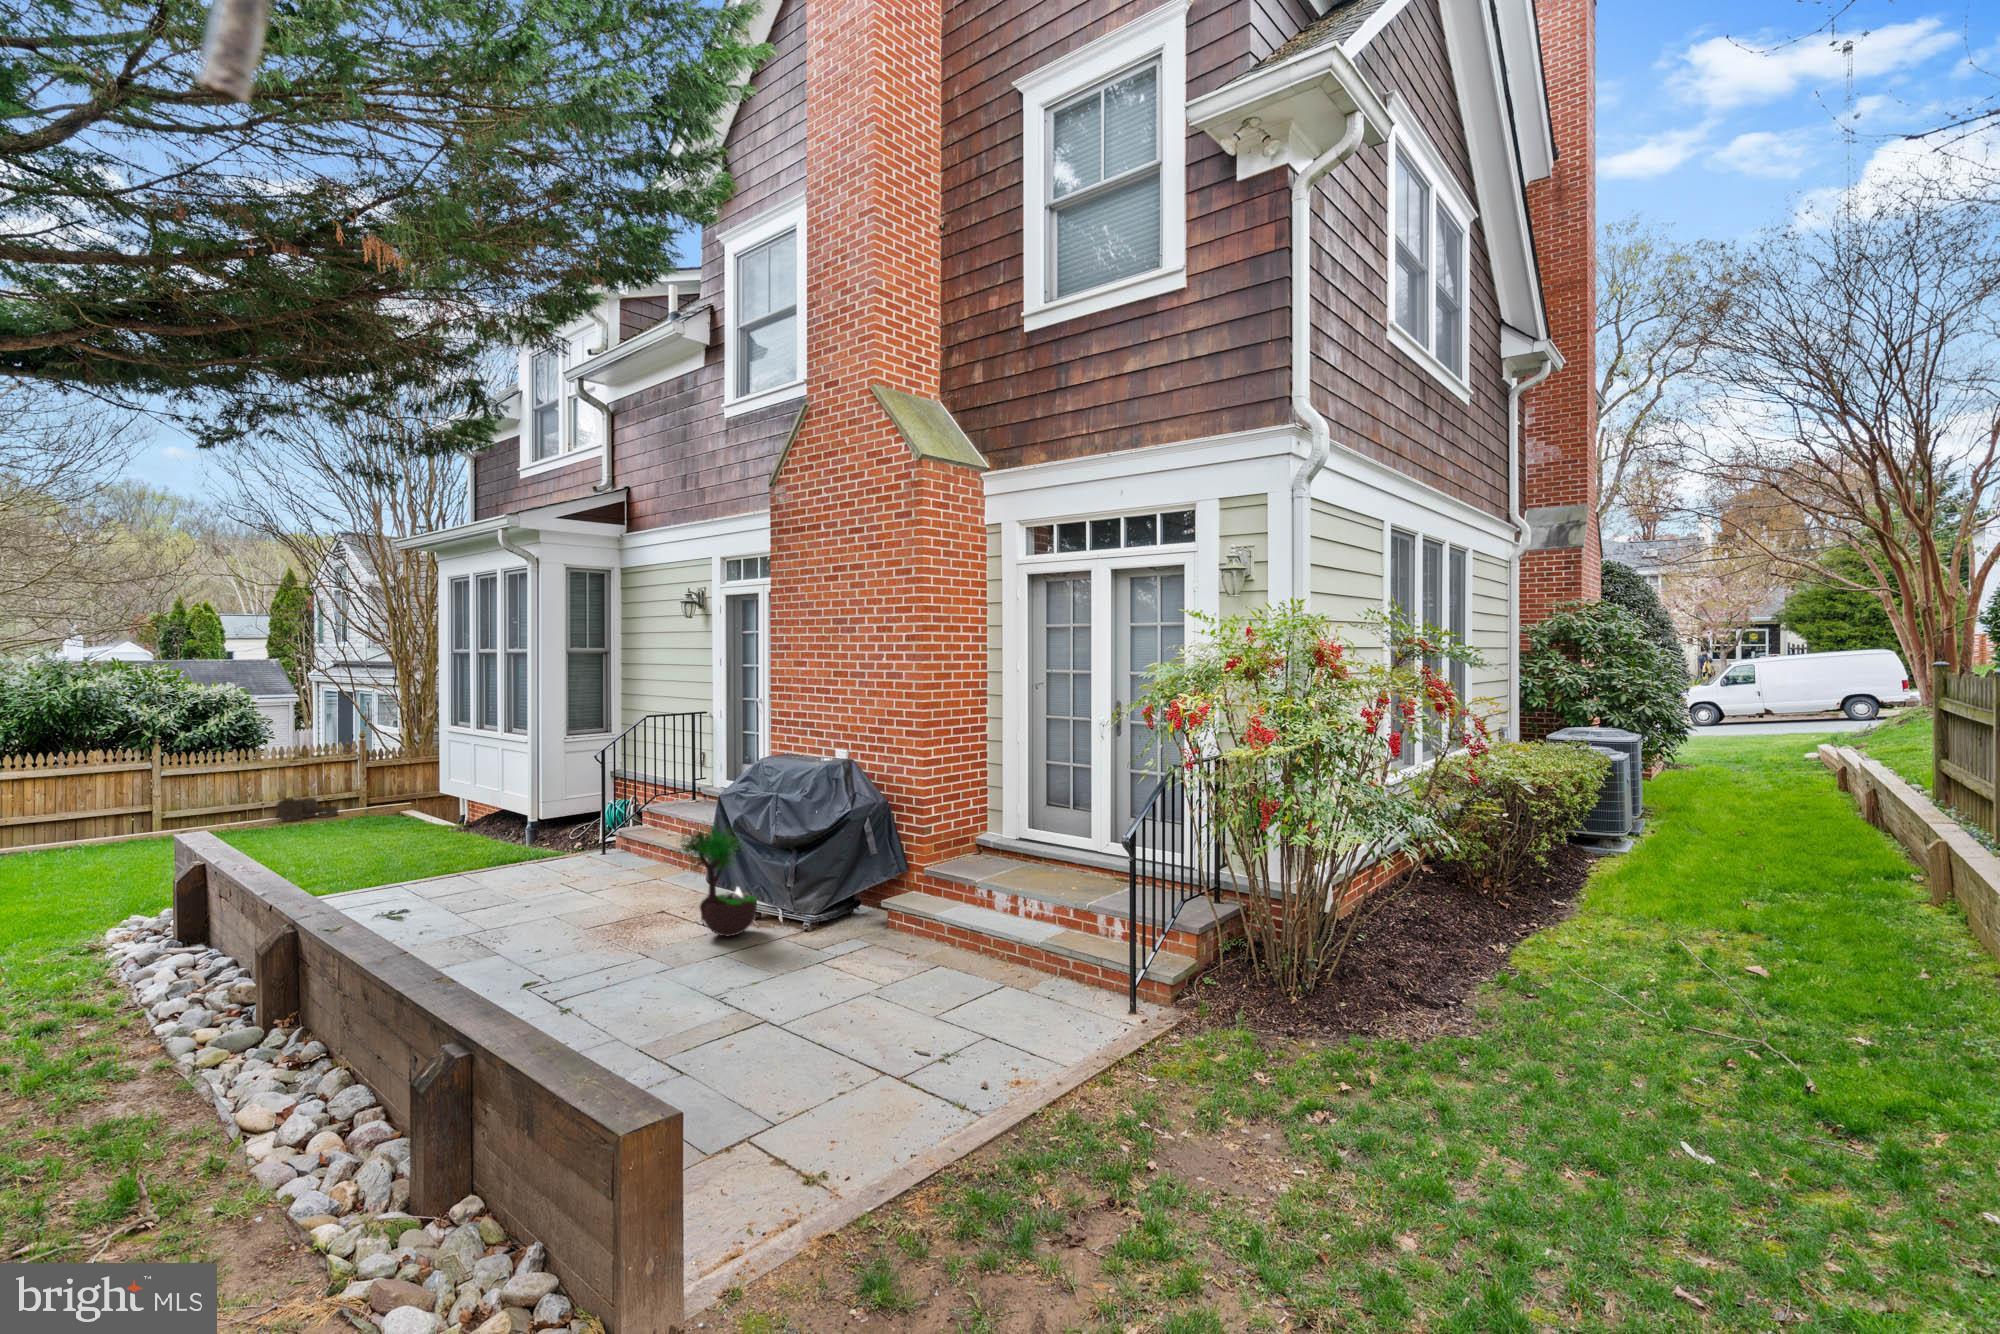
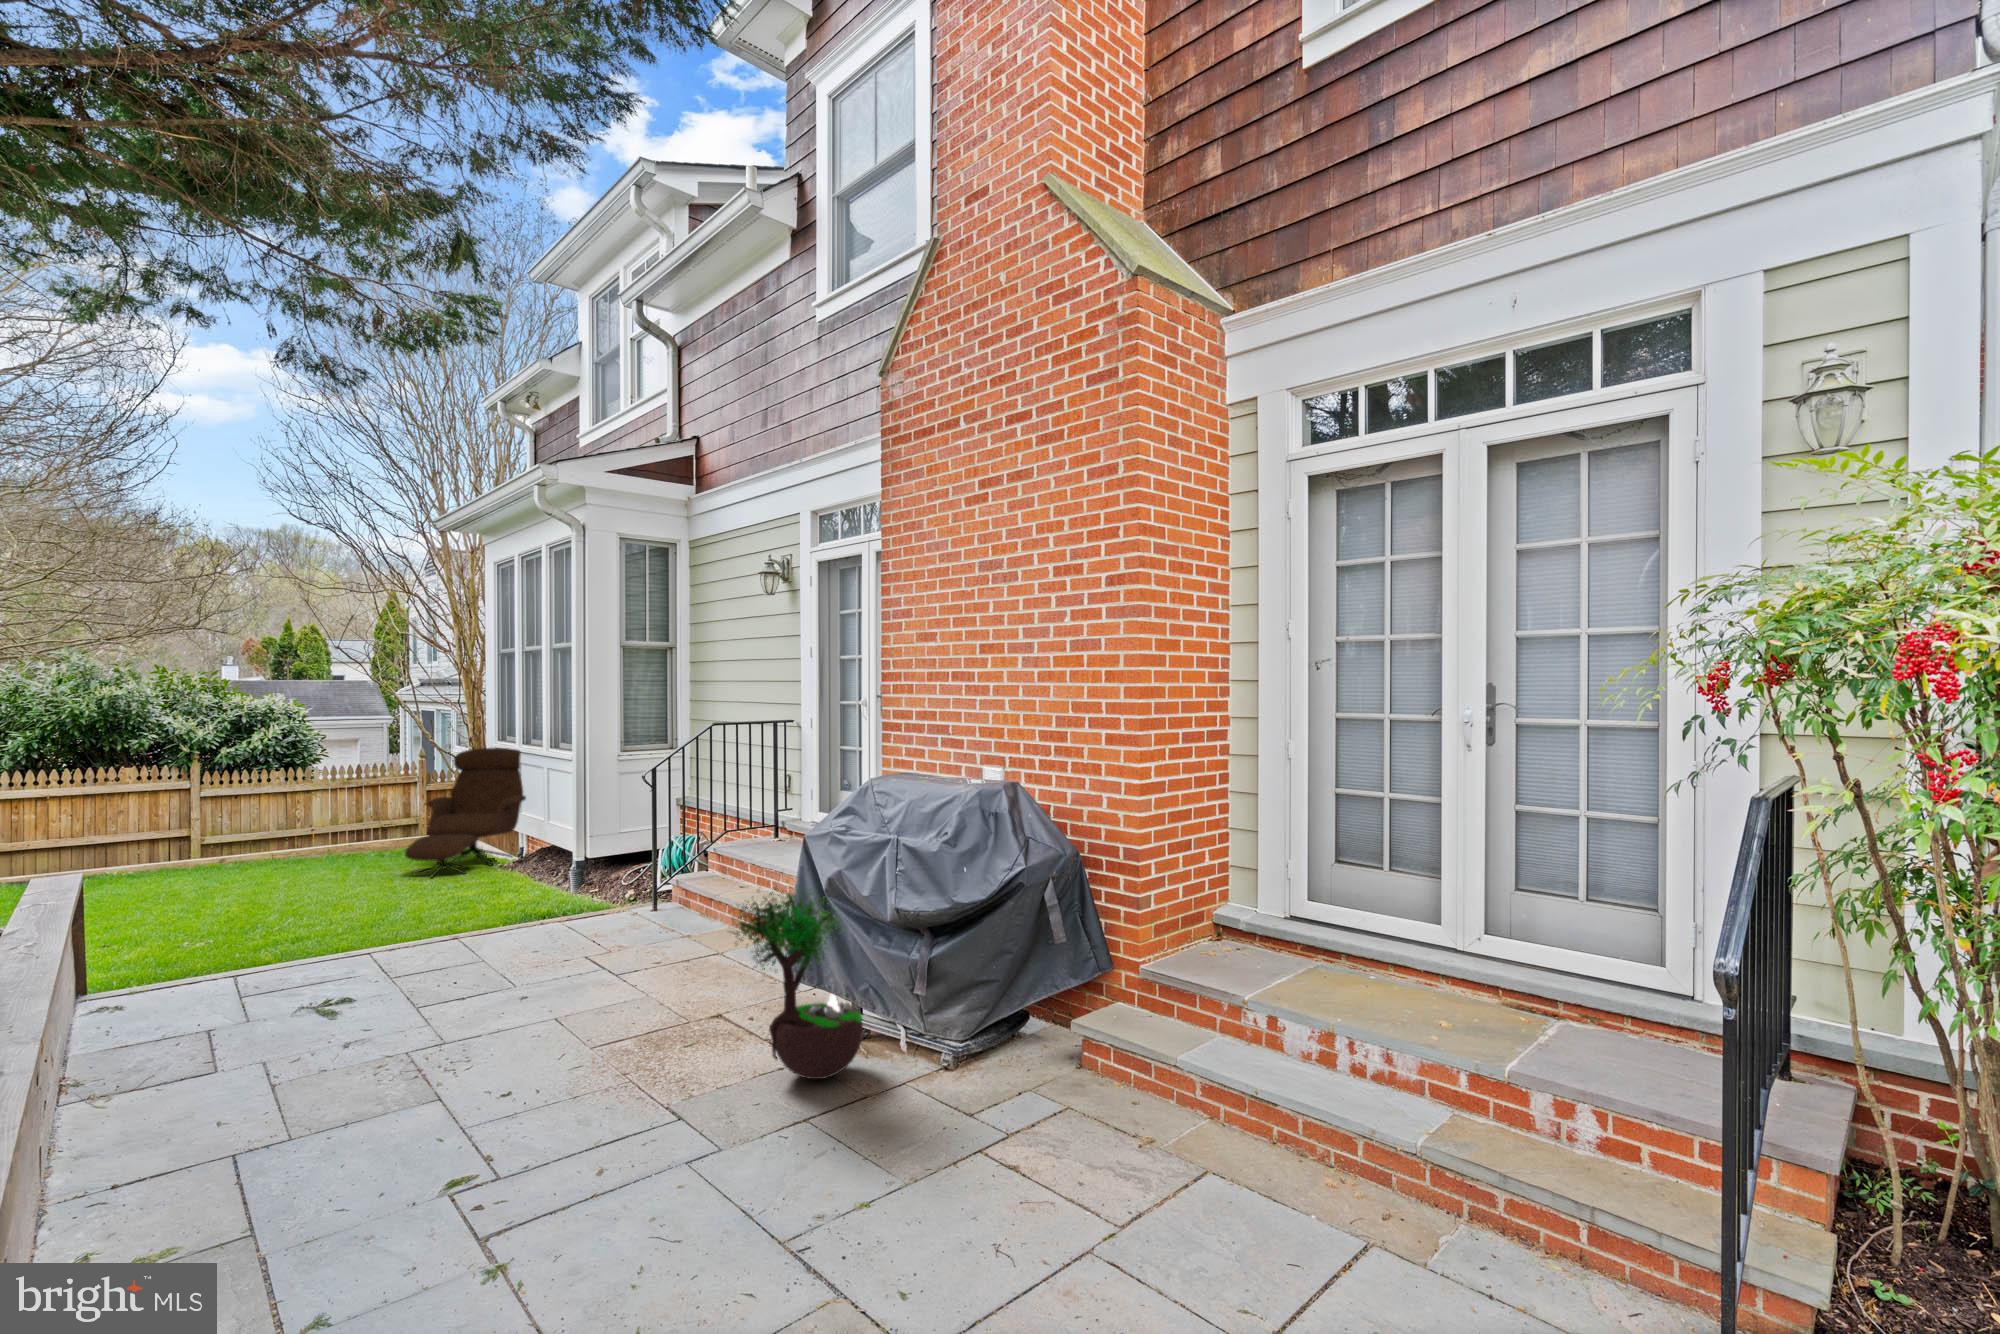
lounge chair: none [394,732,487,833] -> present [405,748,526,878]
woven basket: present [276,796,338,822] -> none [282,826,355,859]

